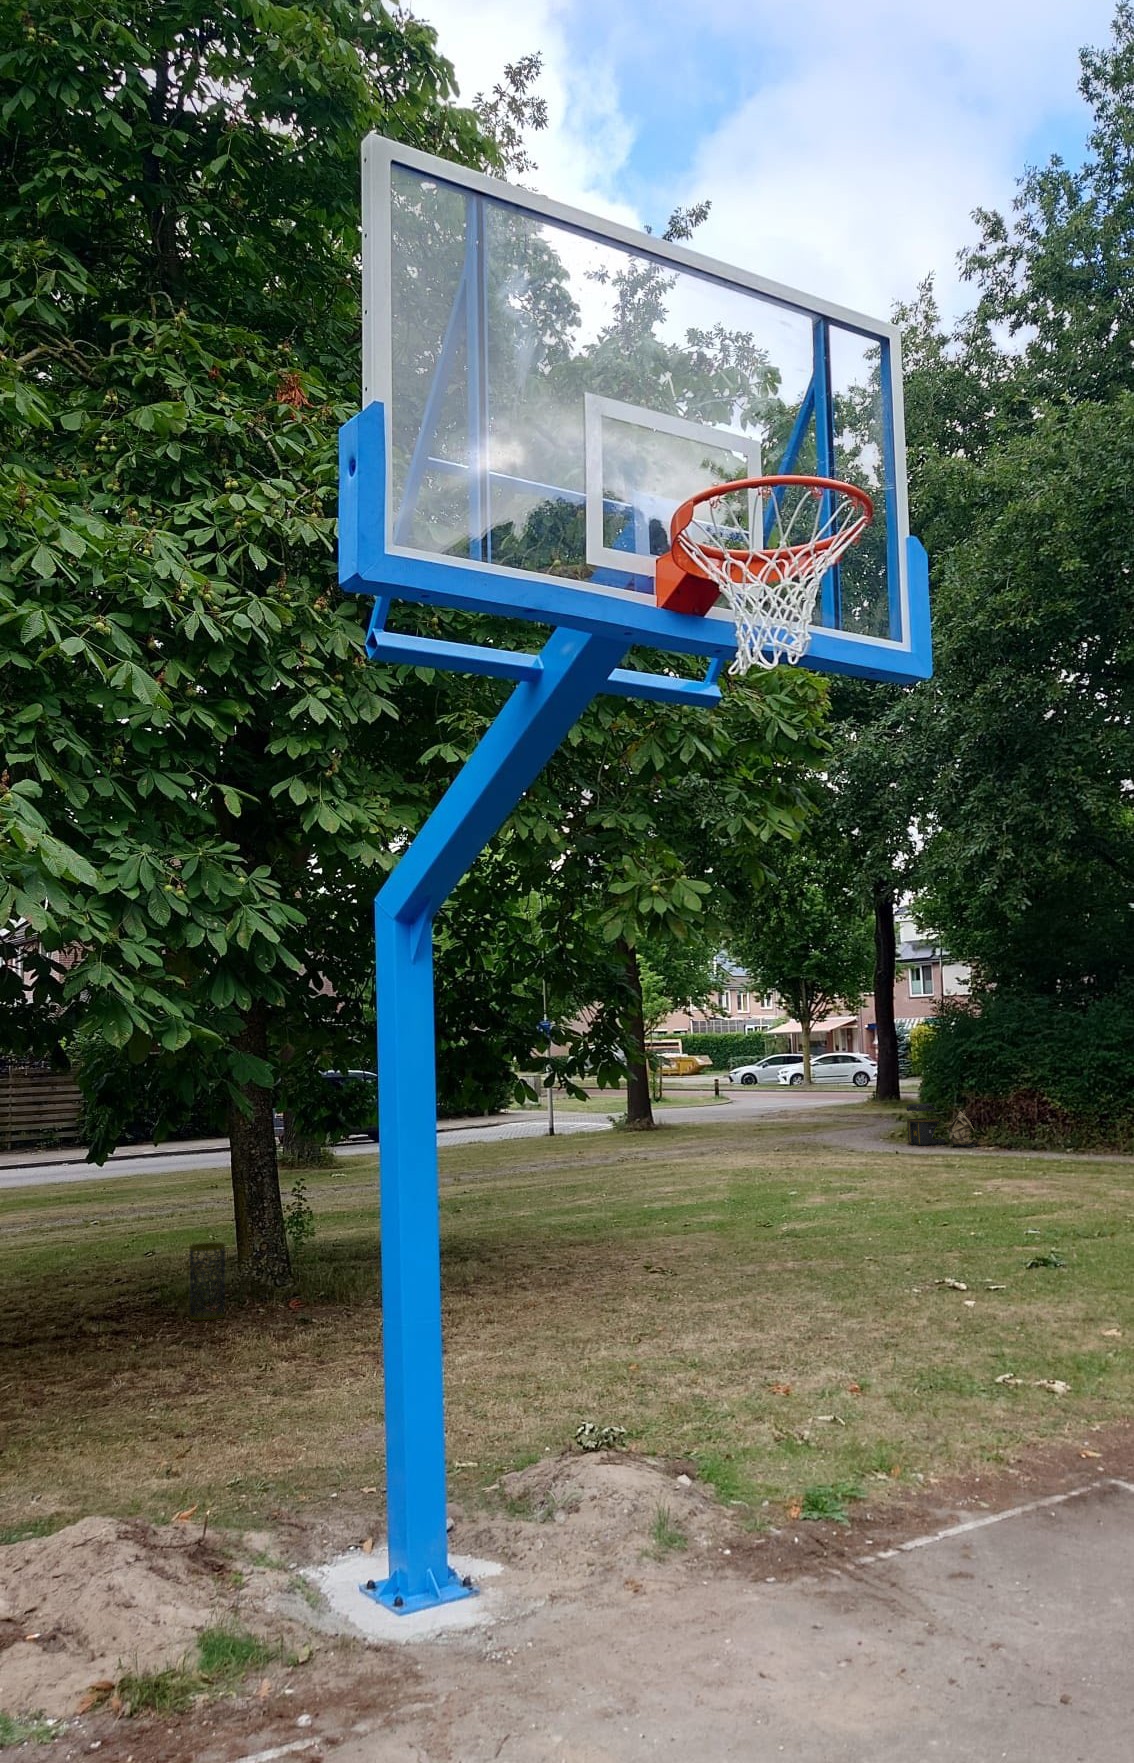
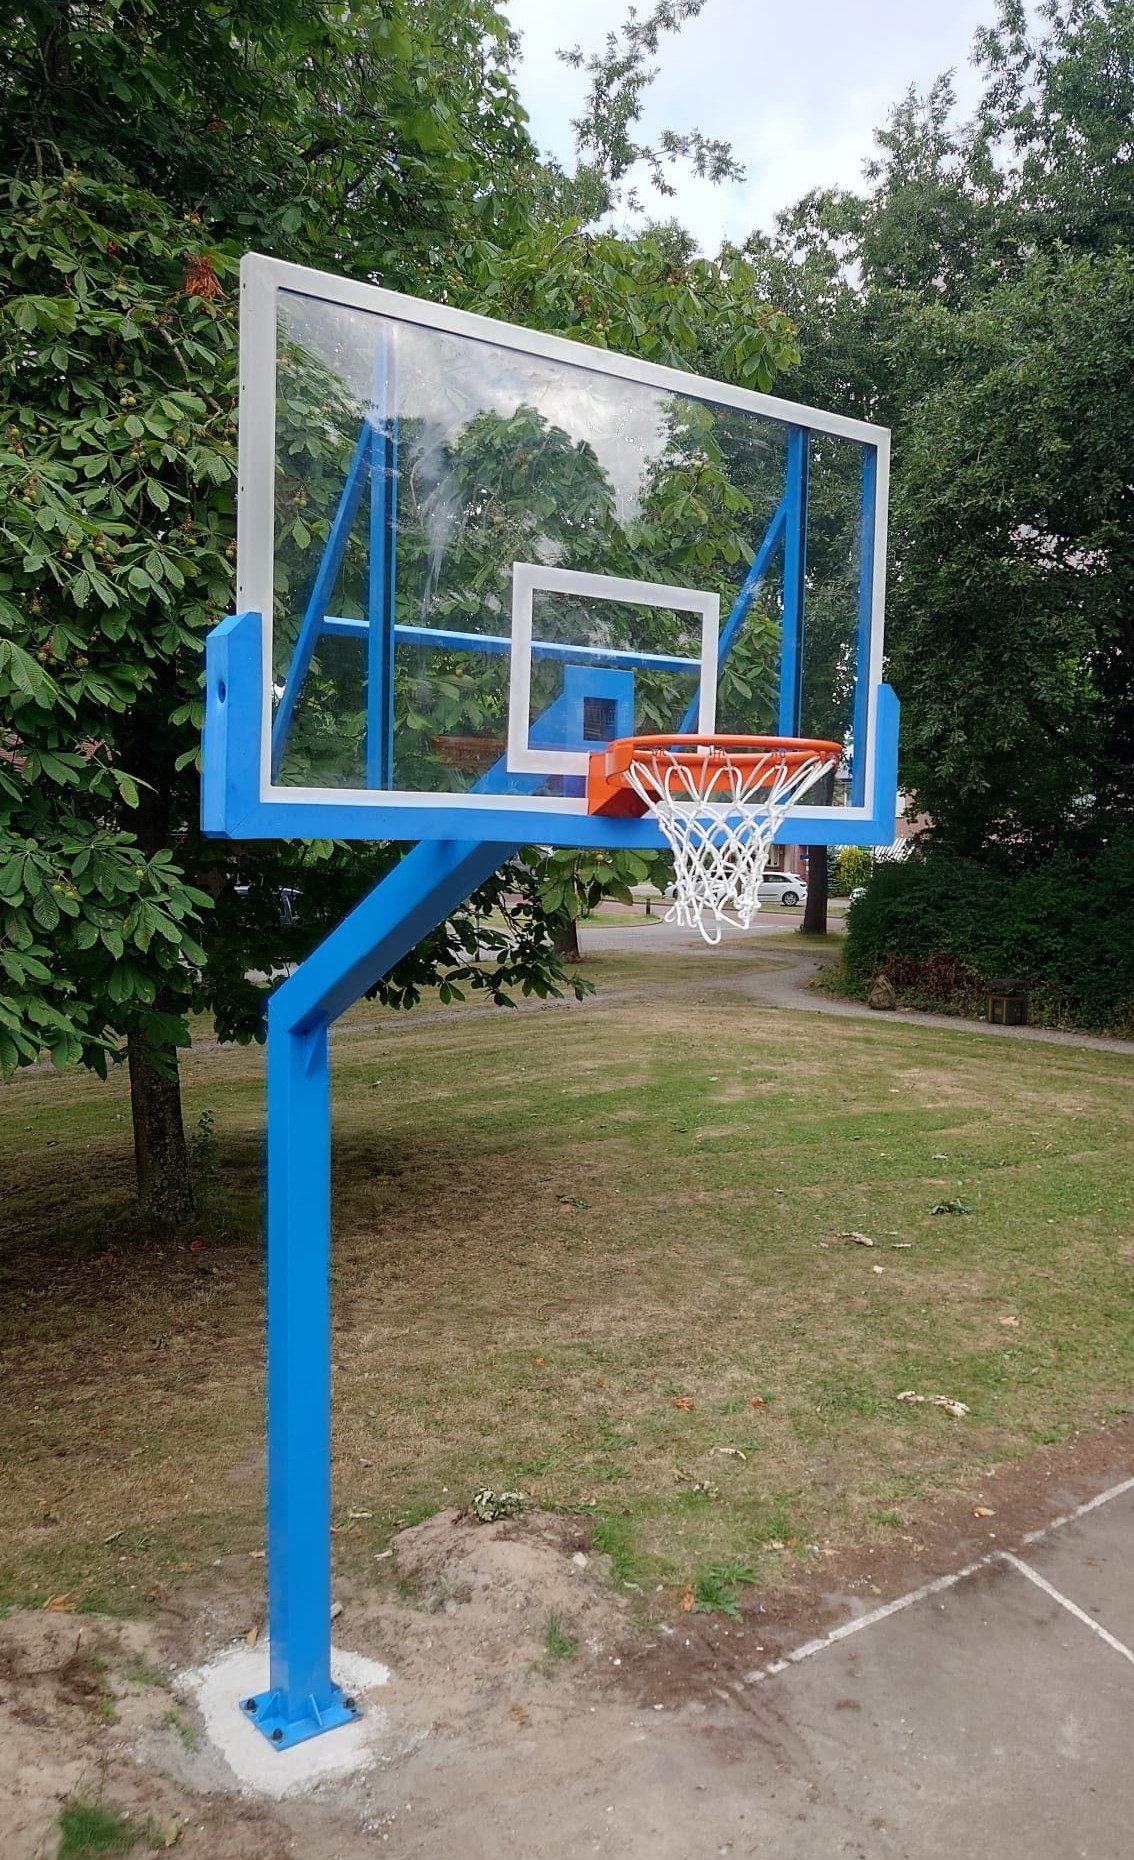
toolbox: present [906,1104,945,1146] -> present [987,979,1029,1025]
trash can: present [189,1243,225,1320] -> none [100,1161,137,1240]

